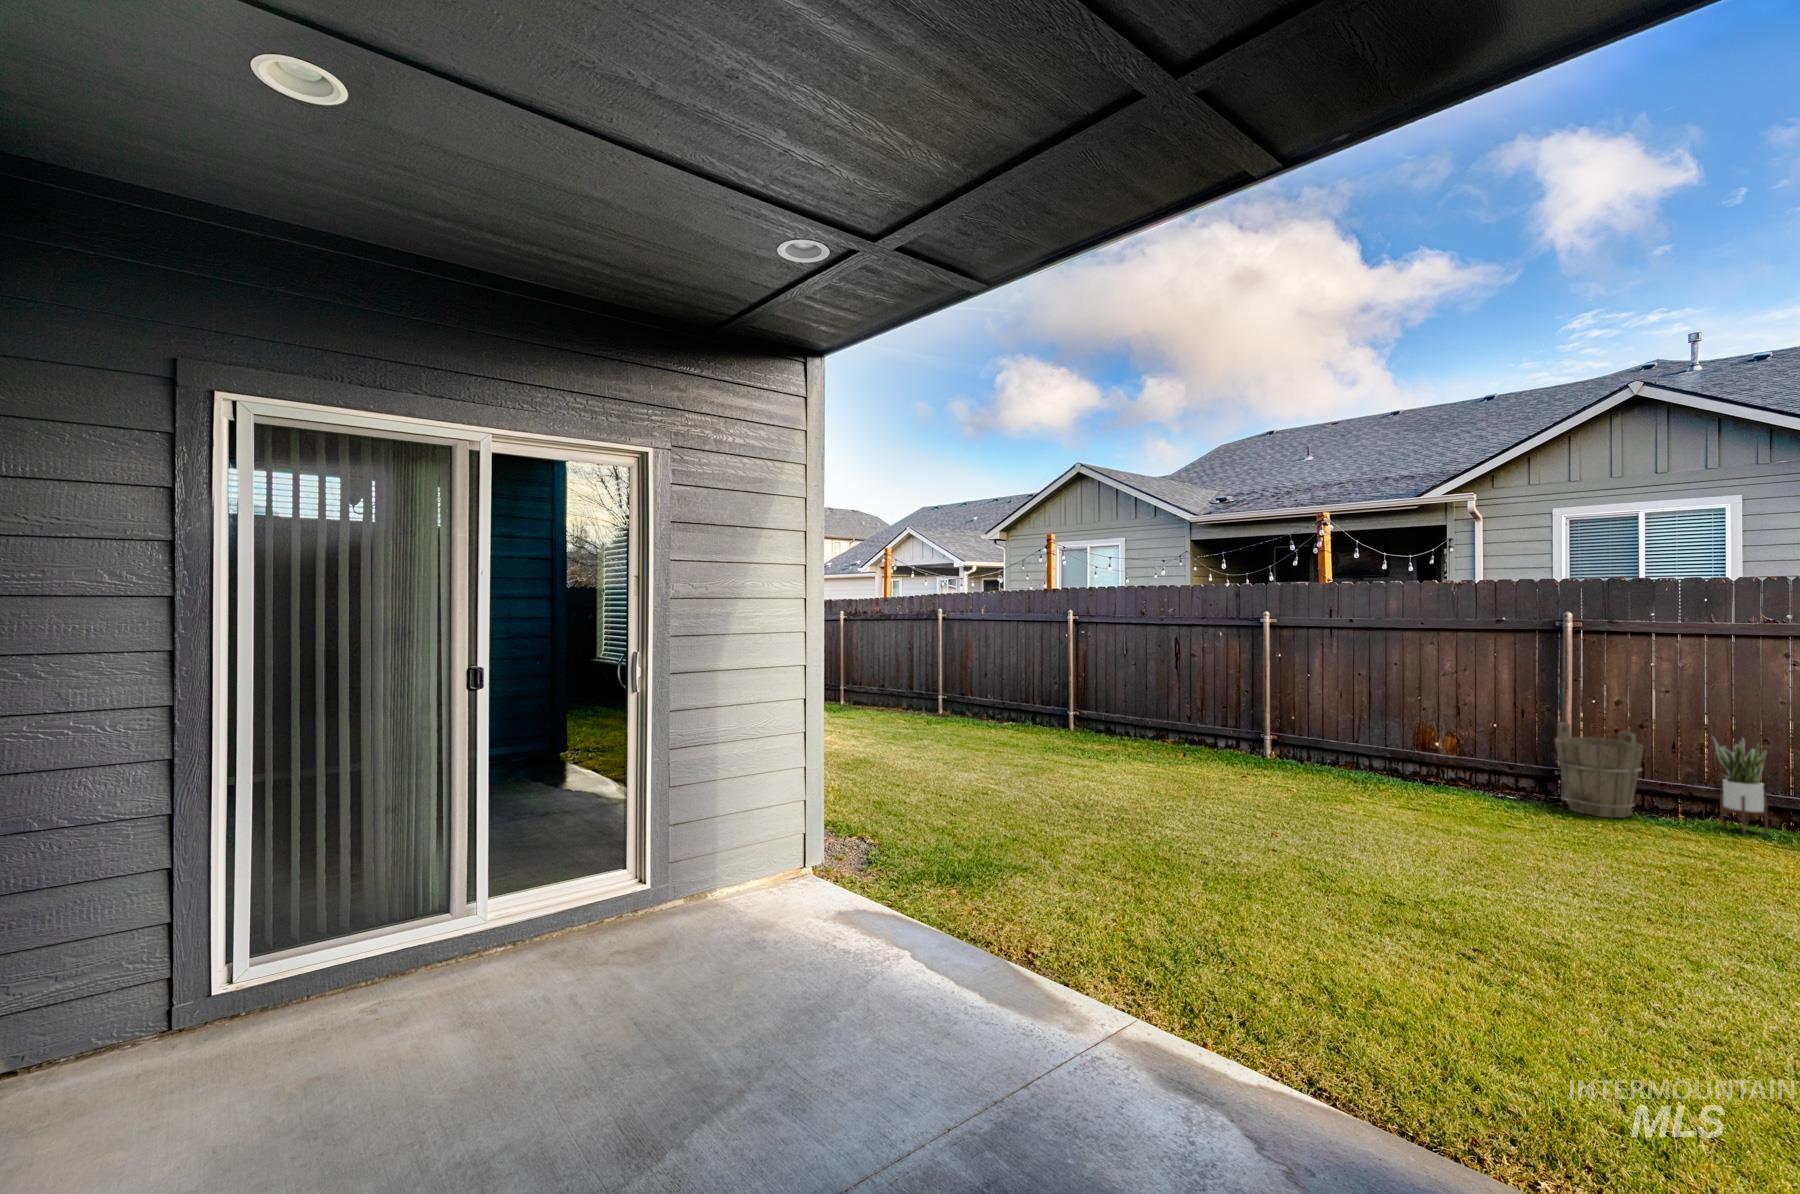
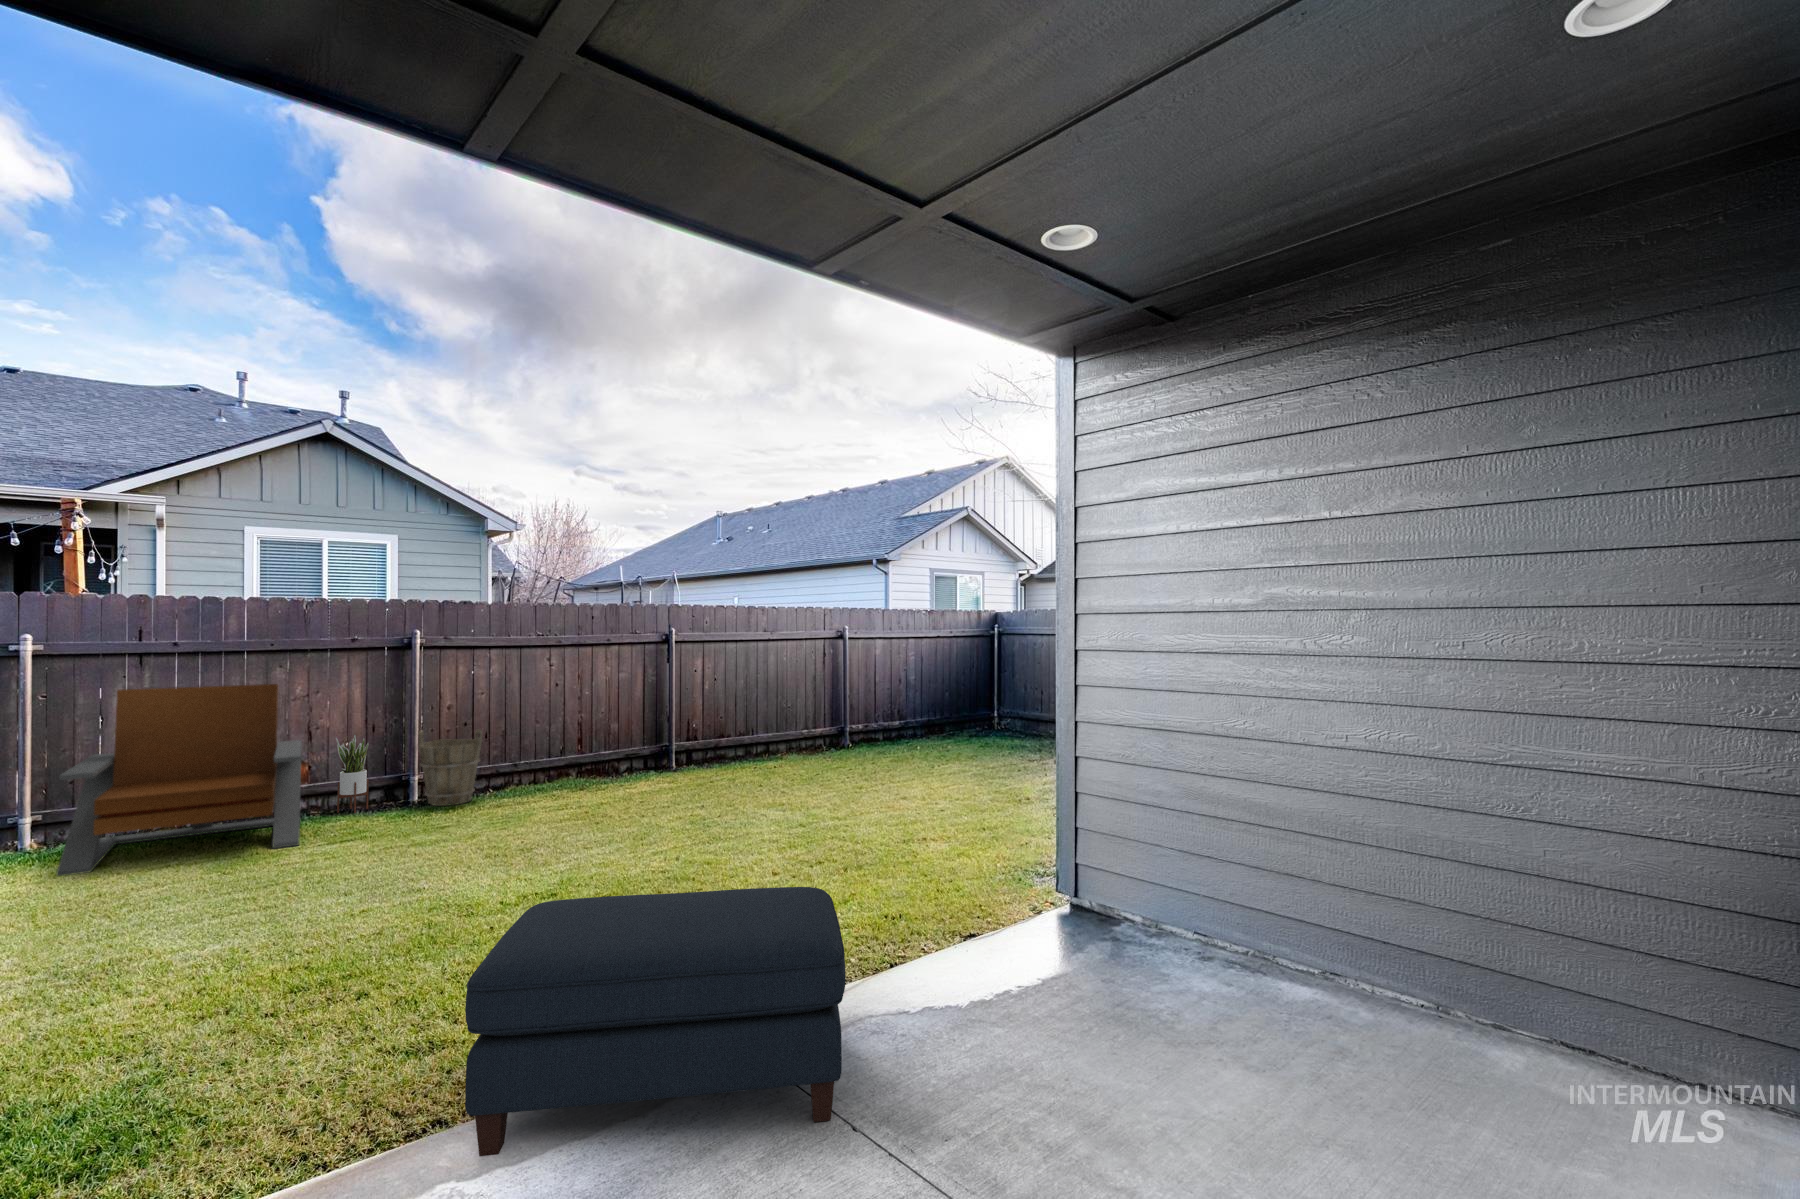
lounge chair: none [1238,651,1436,798] -> present [56,684,302,876]
potted plant: present [1713,738,1768,834] -> present [336,735,369,813]
ottoman: none [928,819,1192,1090] -> present [465,887,846,1156]

